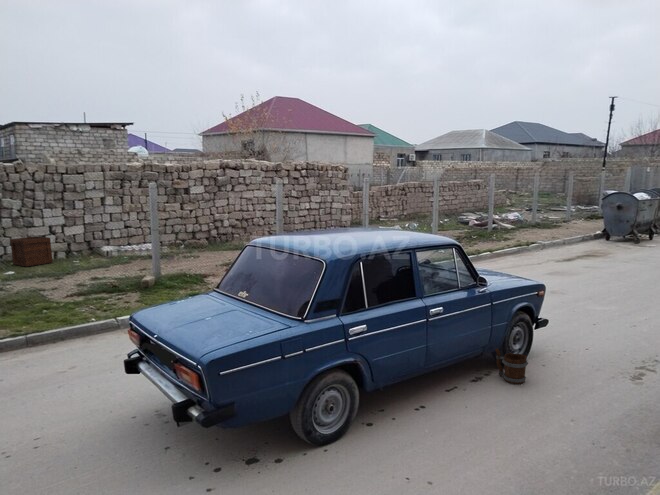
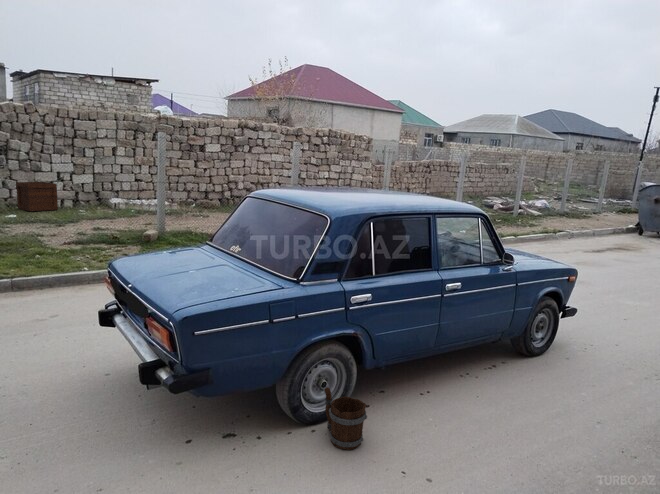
bucket: present [495,349,528,384] -> present [324,387,367,450]

